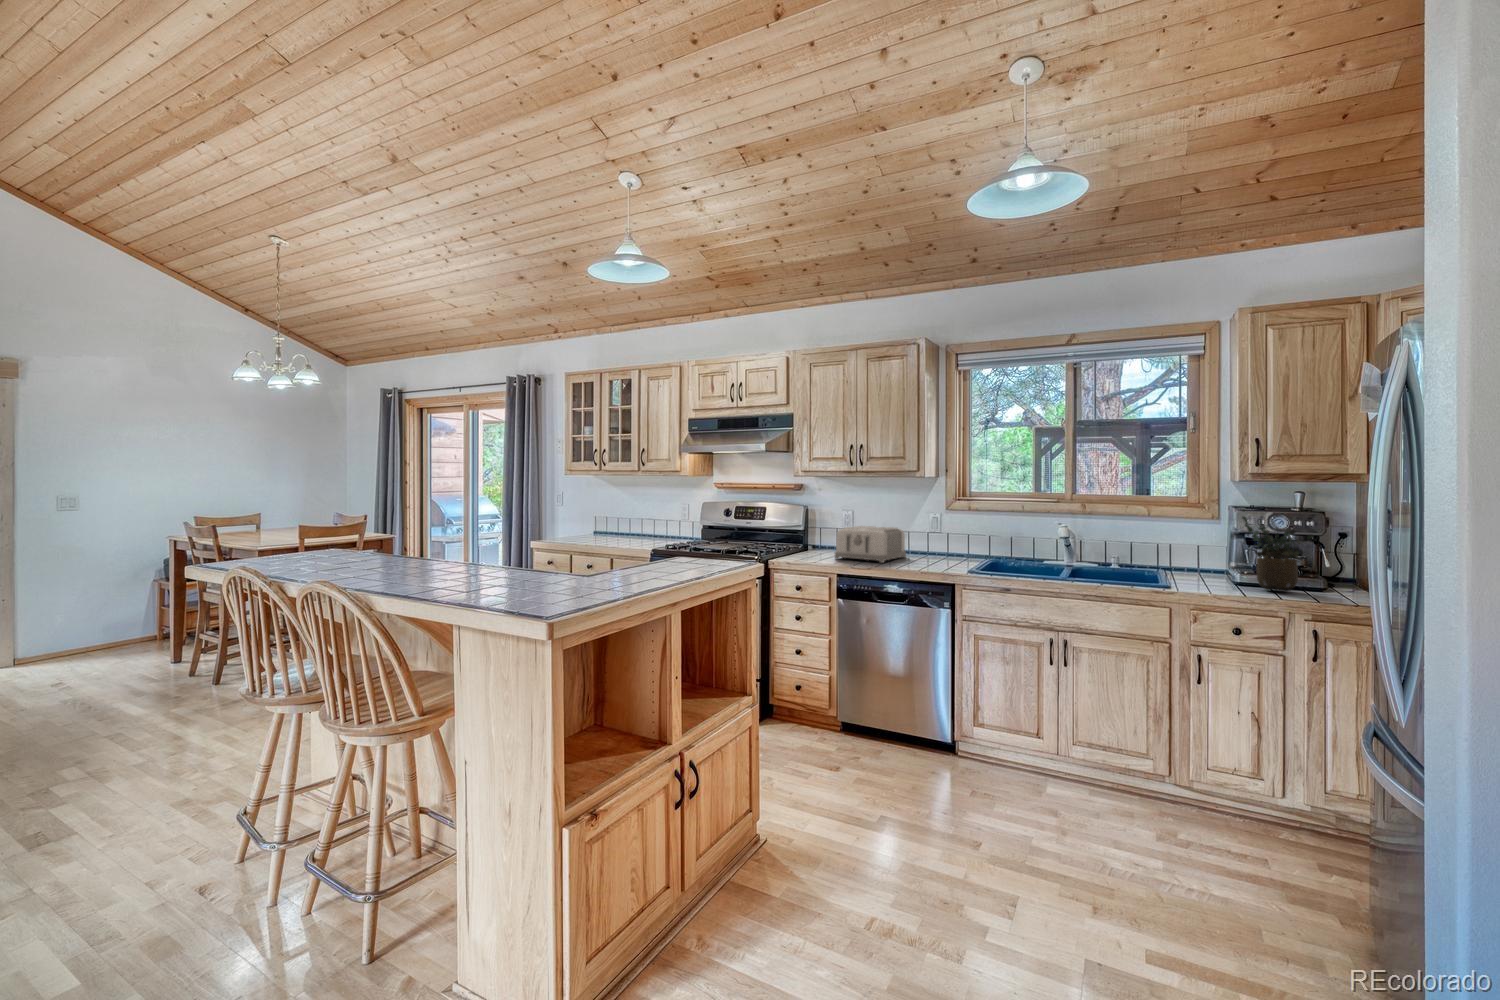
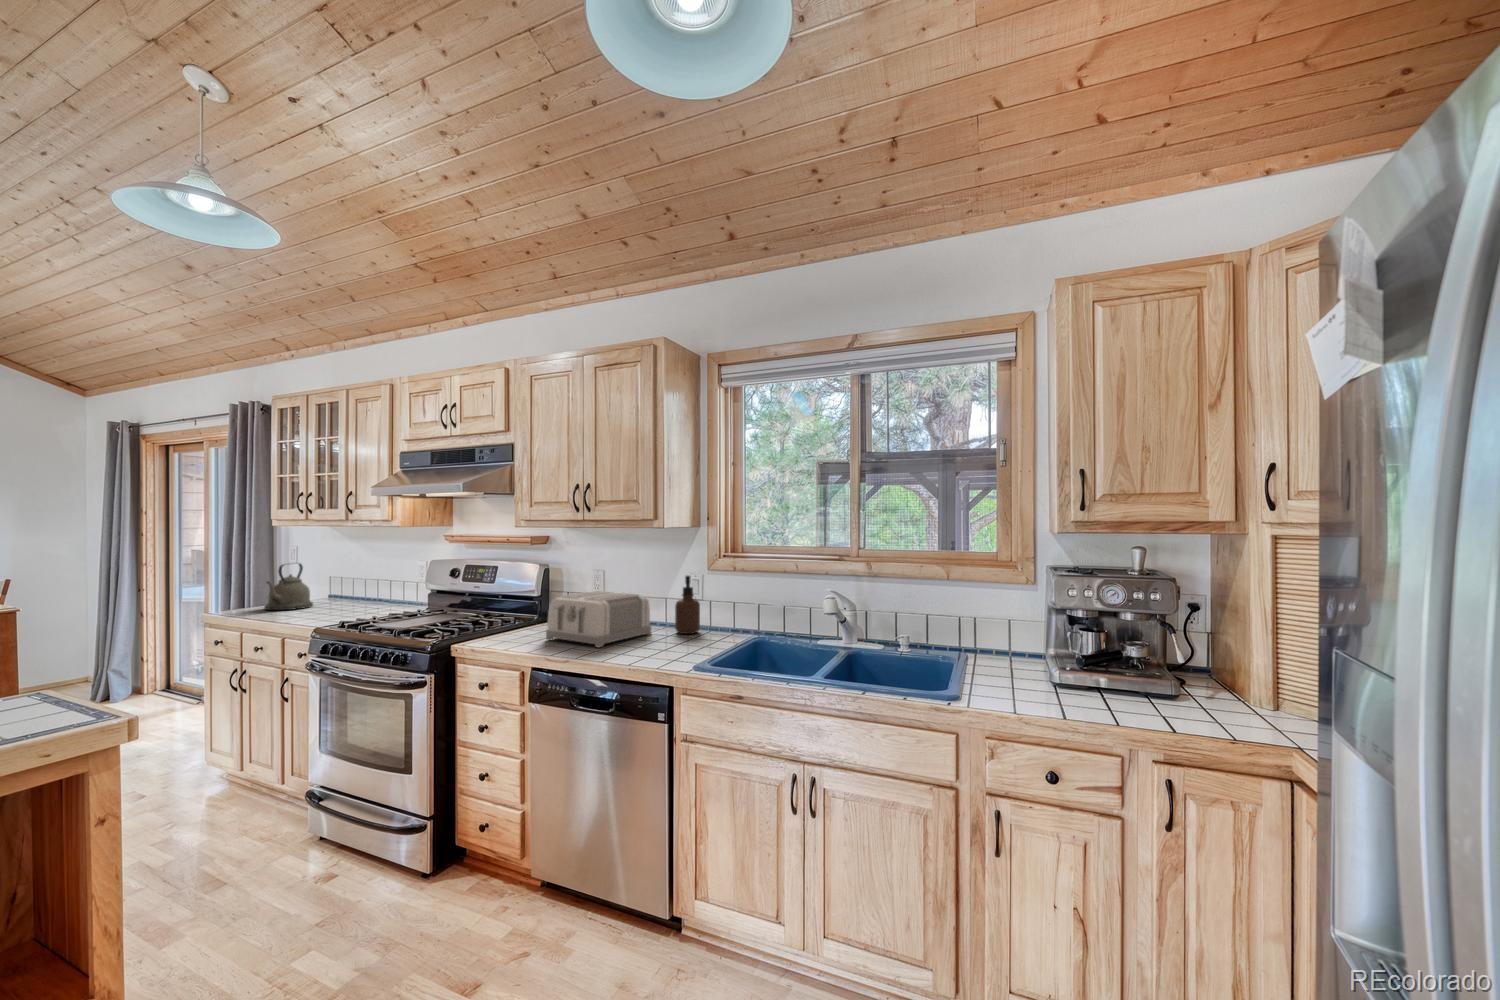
kettle: none [580,506,610,541] -> present [264,563,313,610]
potted plant: present [1242,509,1313,591] -> none [1056,574,1159,705]
soap dispenser: none [923,514,942,557] -> present [675,576,700,634]

